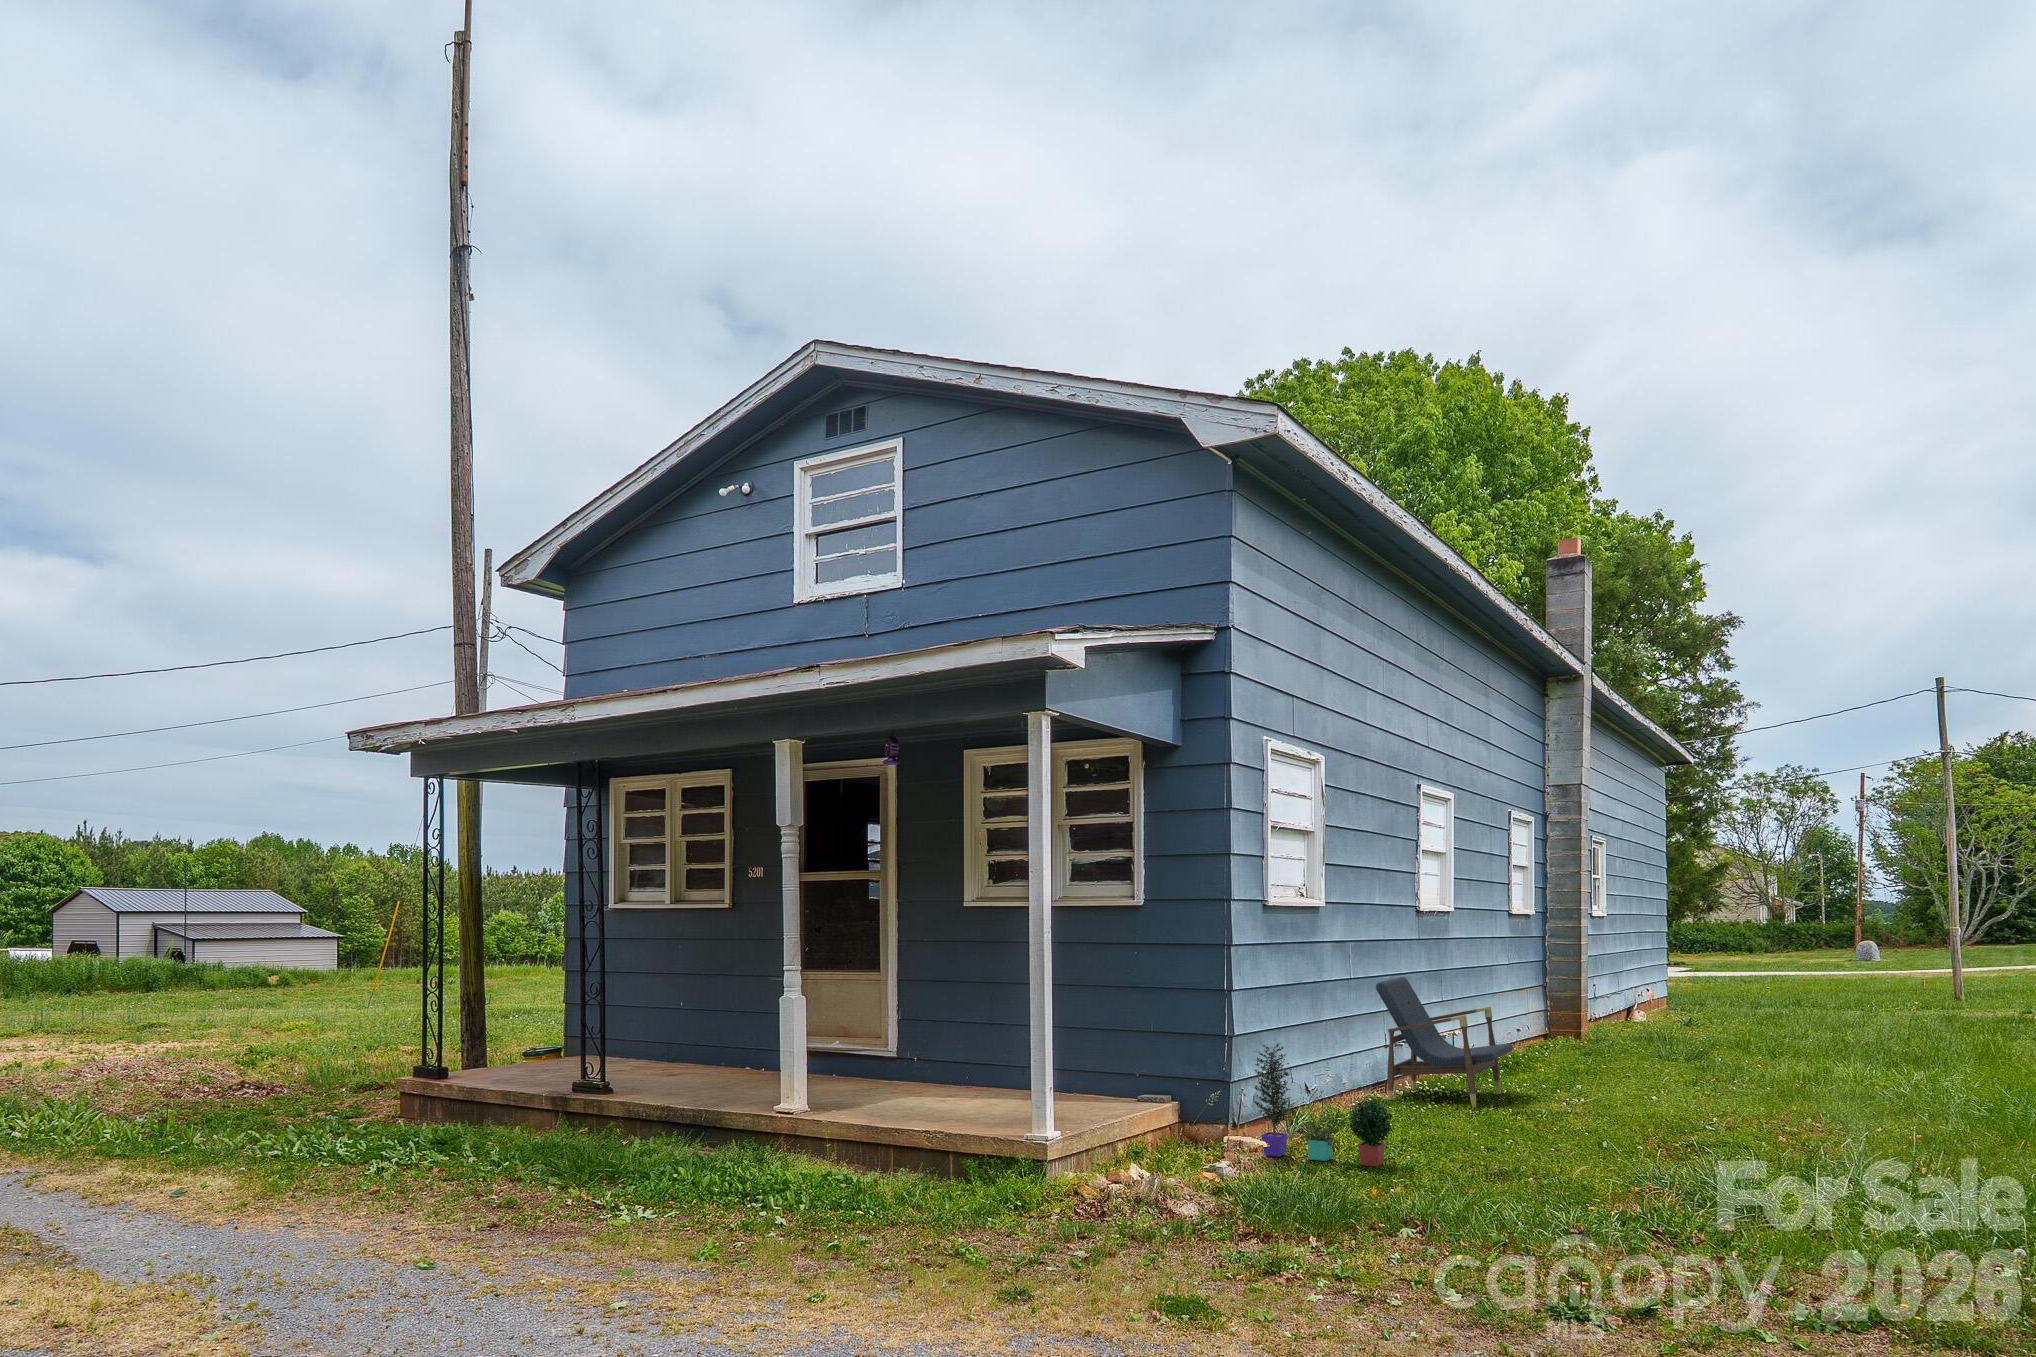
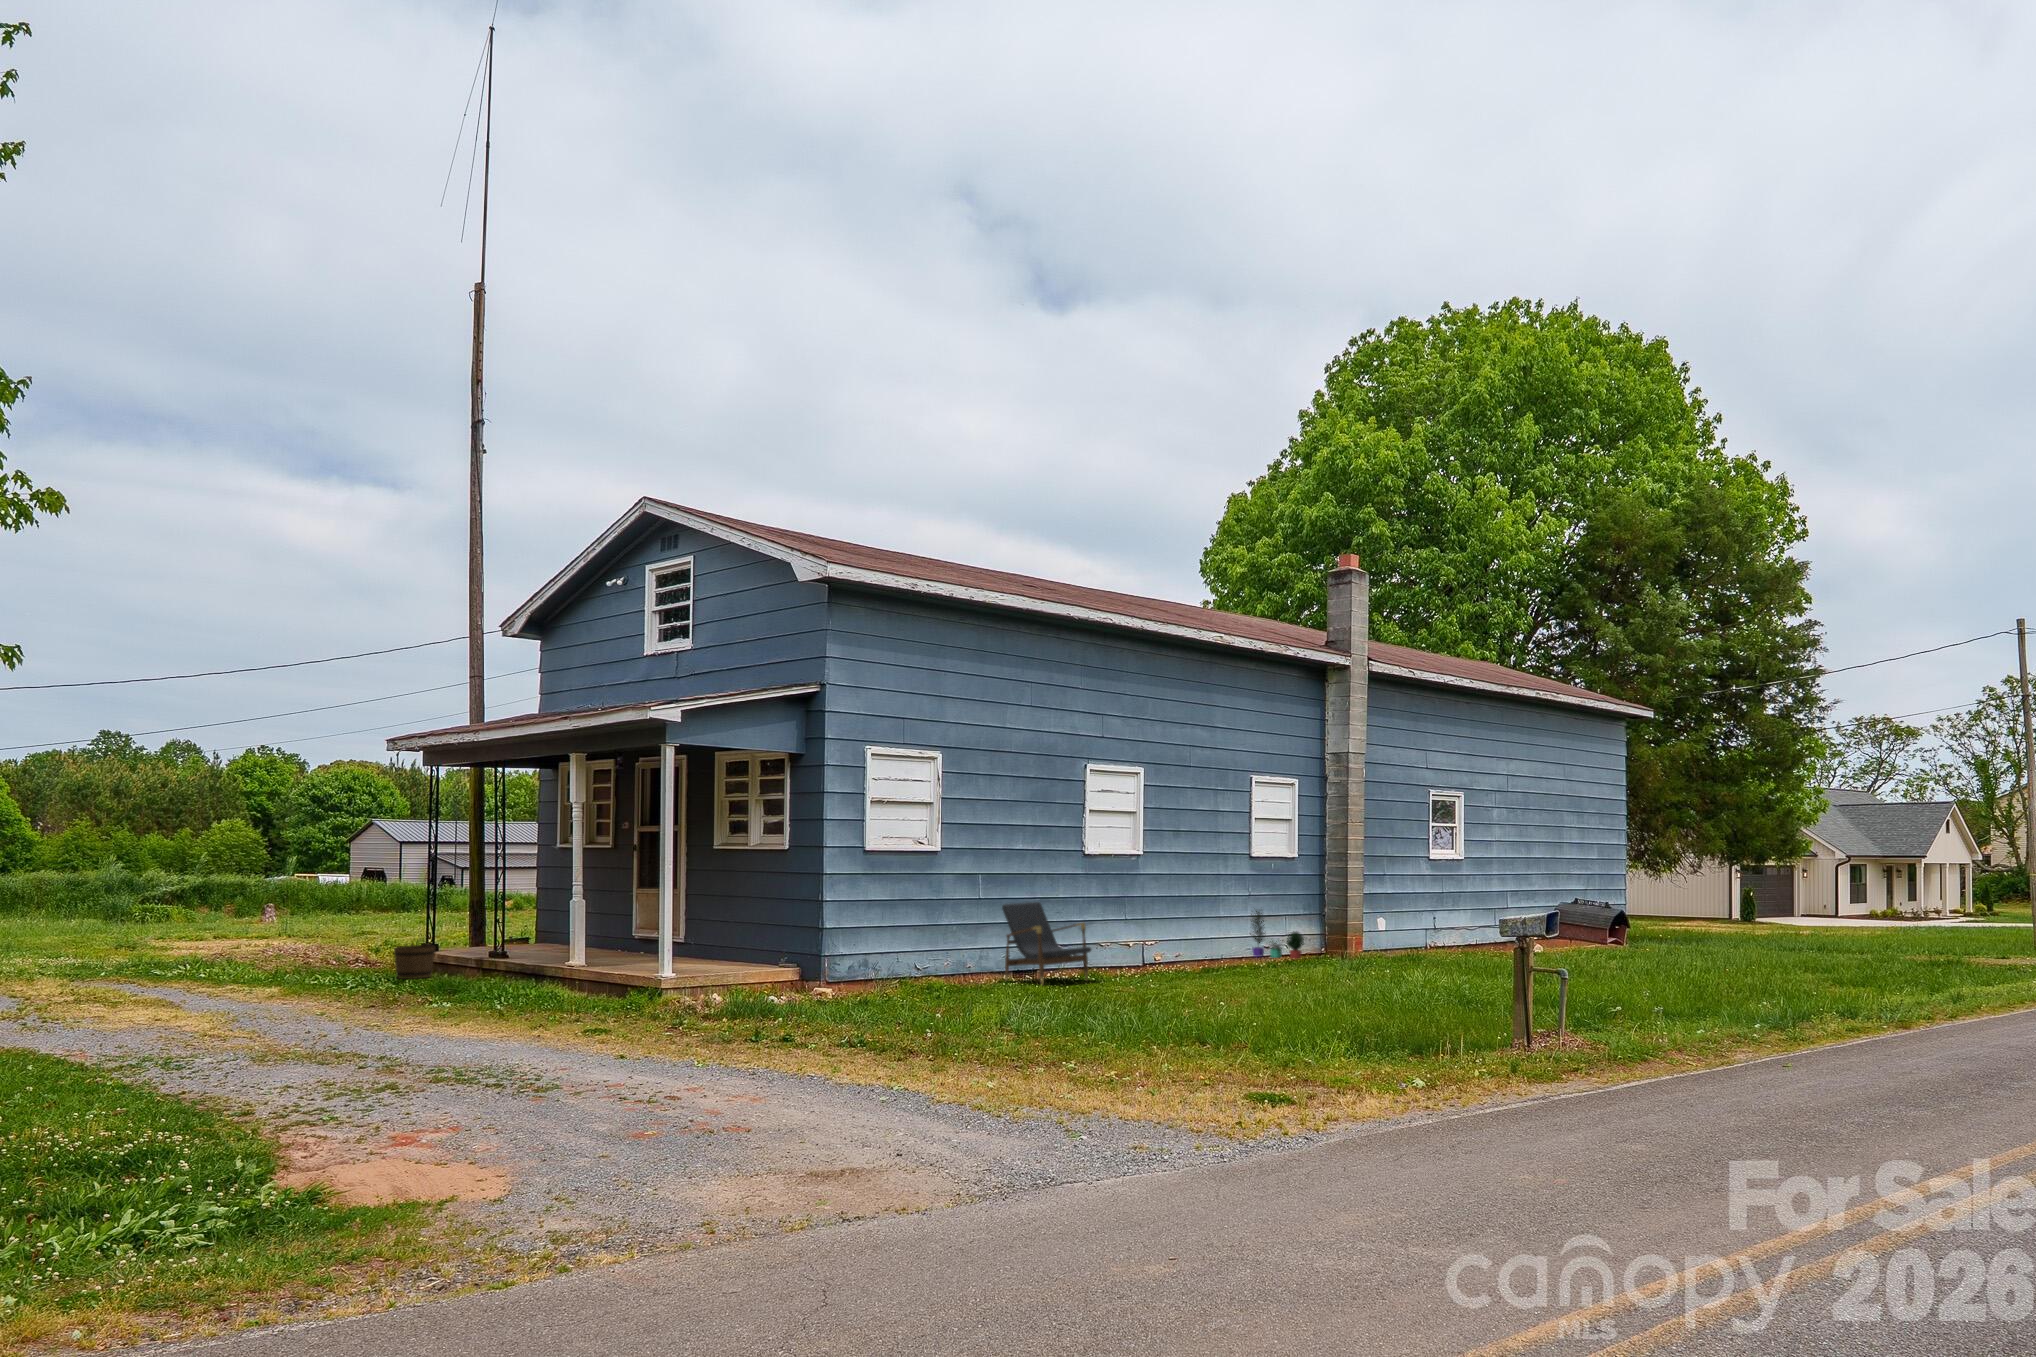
potted plant: present [1253,1043,1393,1166] -> present [1250,911,1304,959]
bucket: none [364,1061,436,1130] -> present [393,944,435,979]

